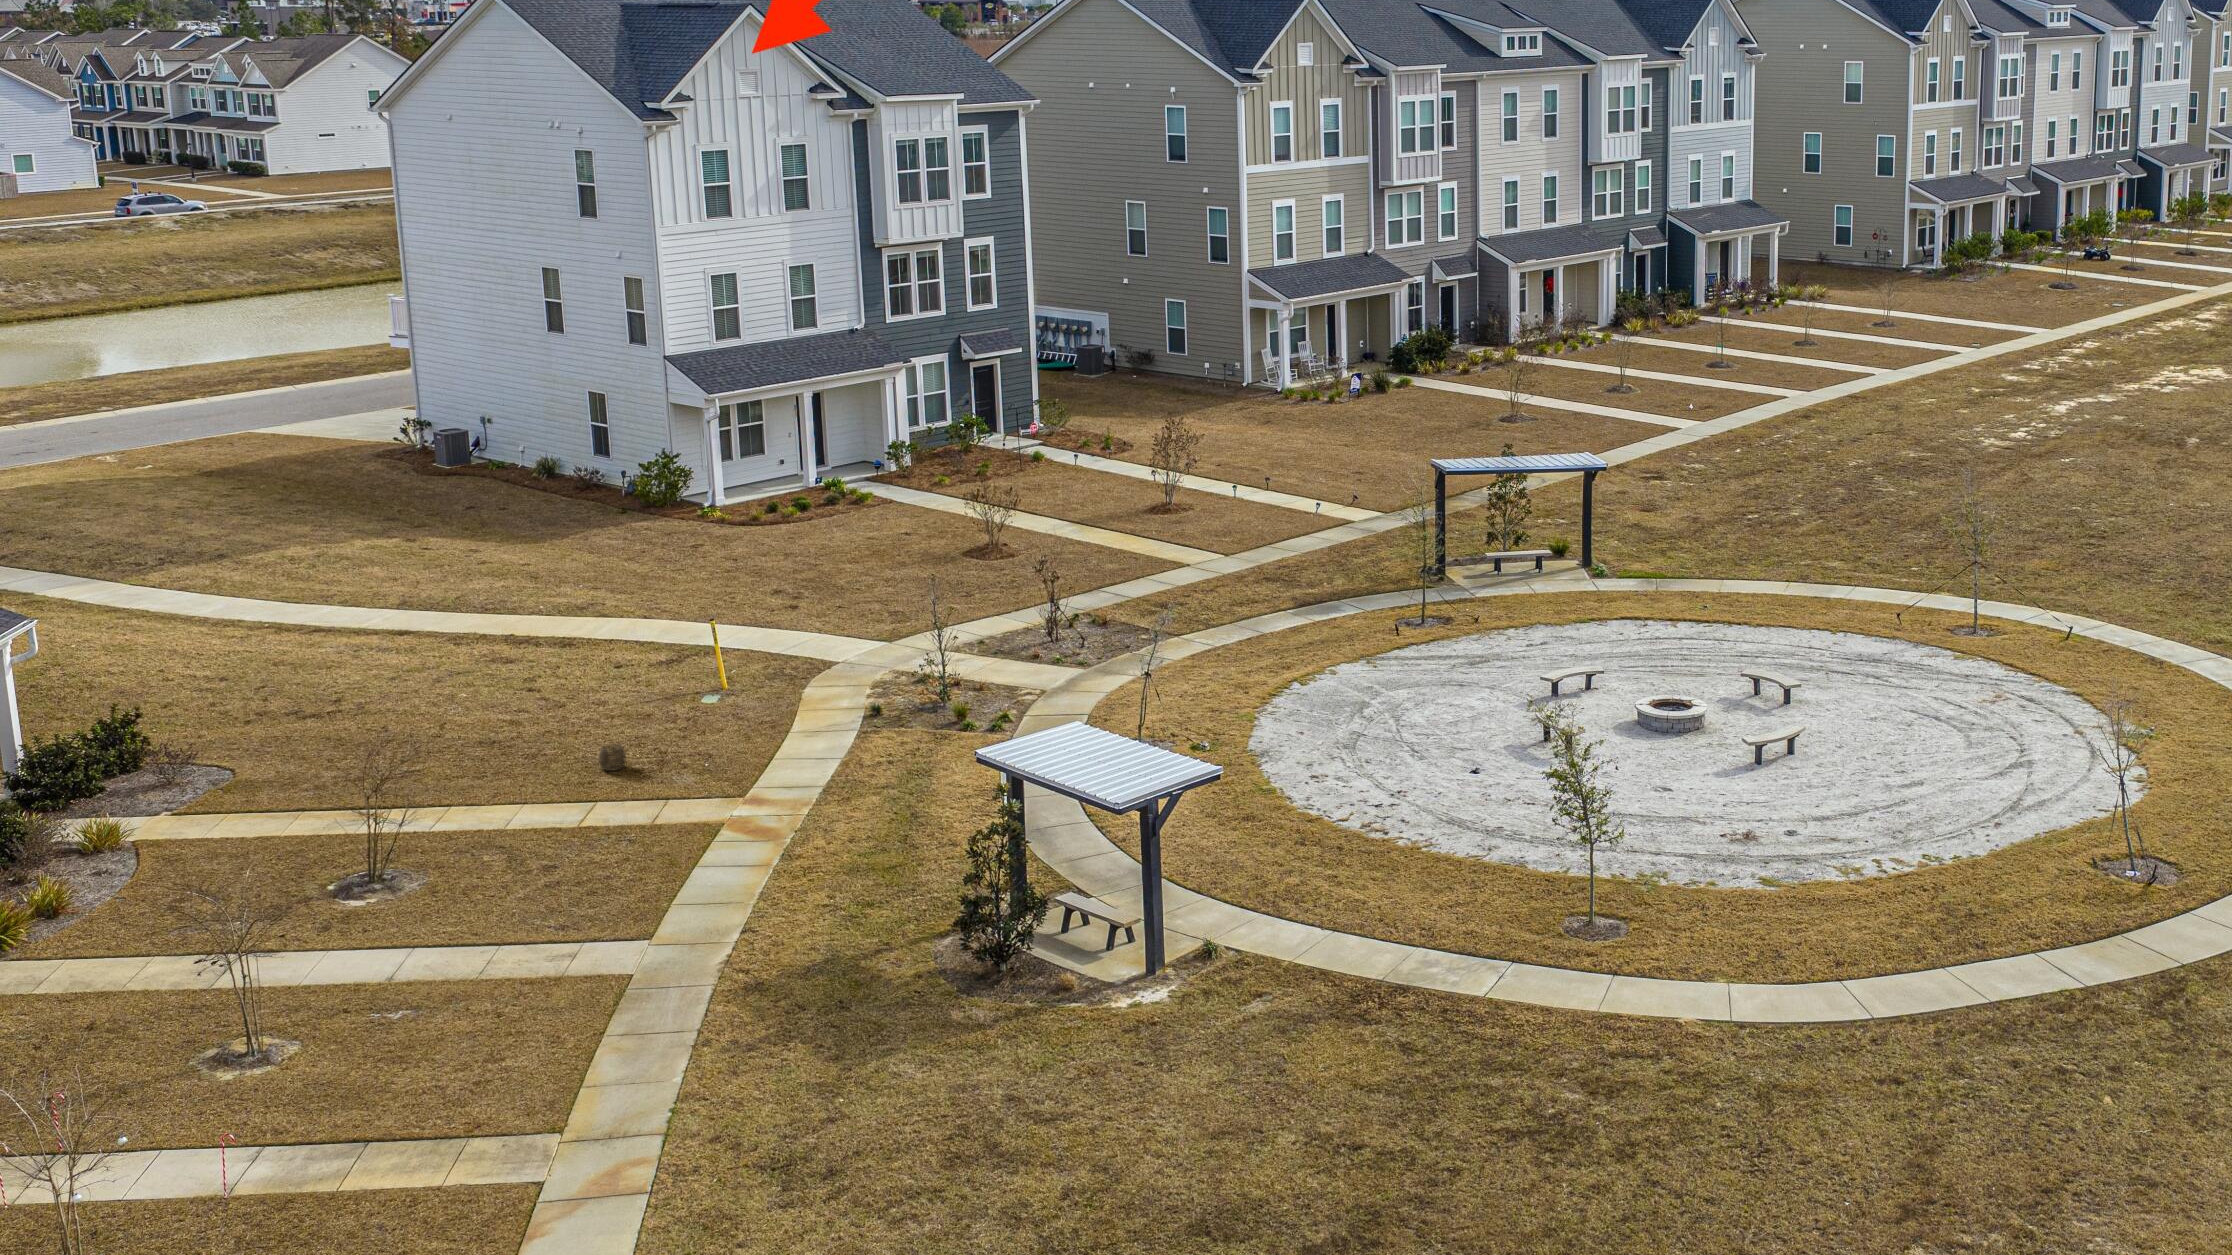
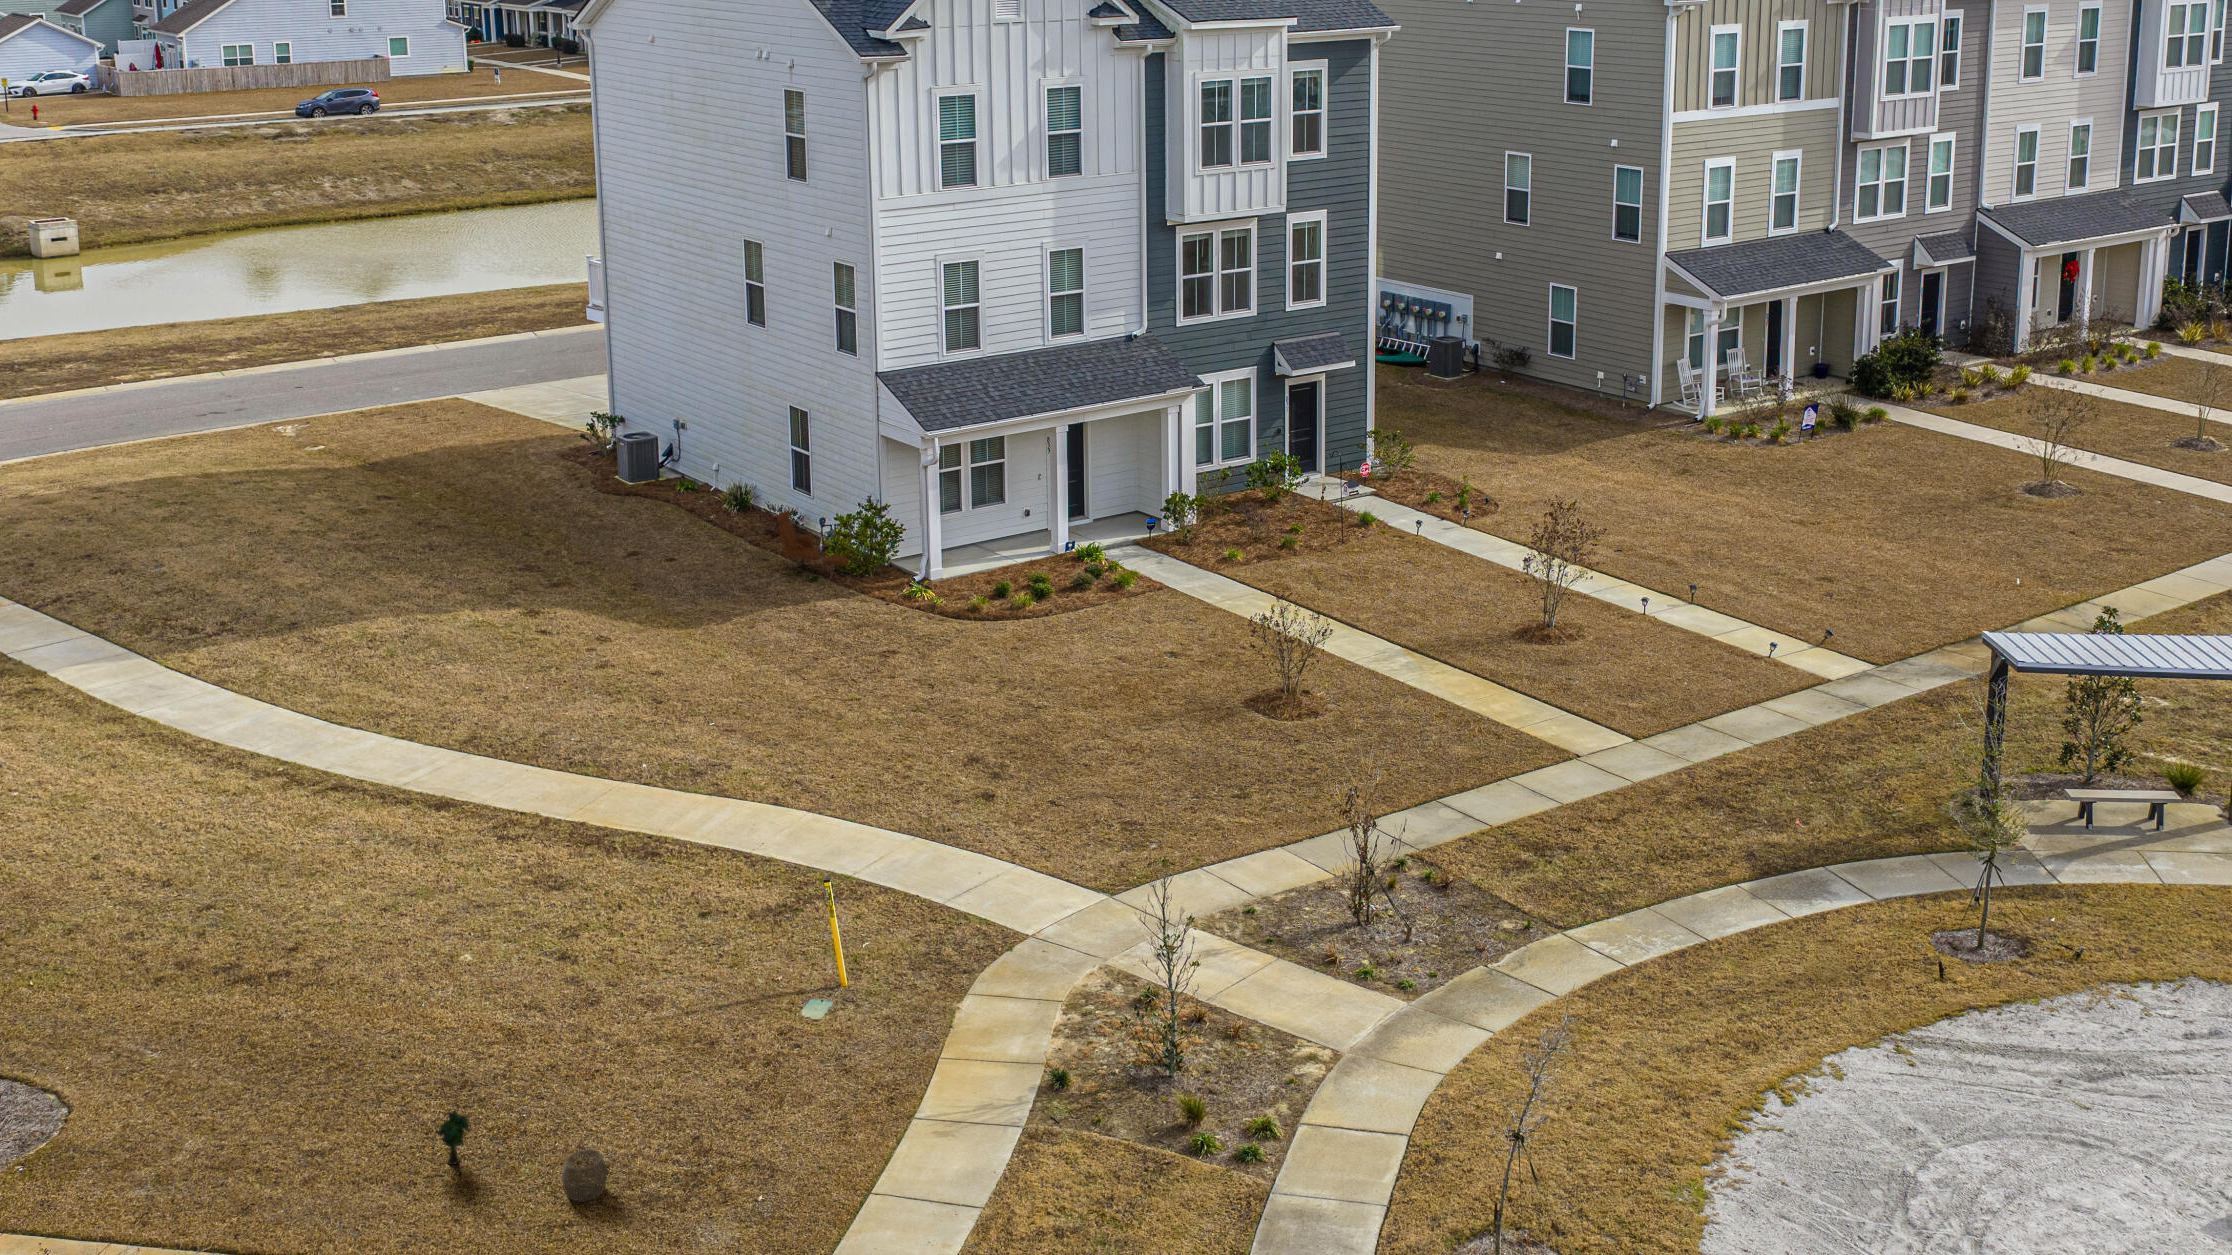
lounge chair: none [588,464,649,511] -> present [777,511,849,577]
decorative plant: none [508,730,532,767] -> present [436,1104,470,1165]

